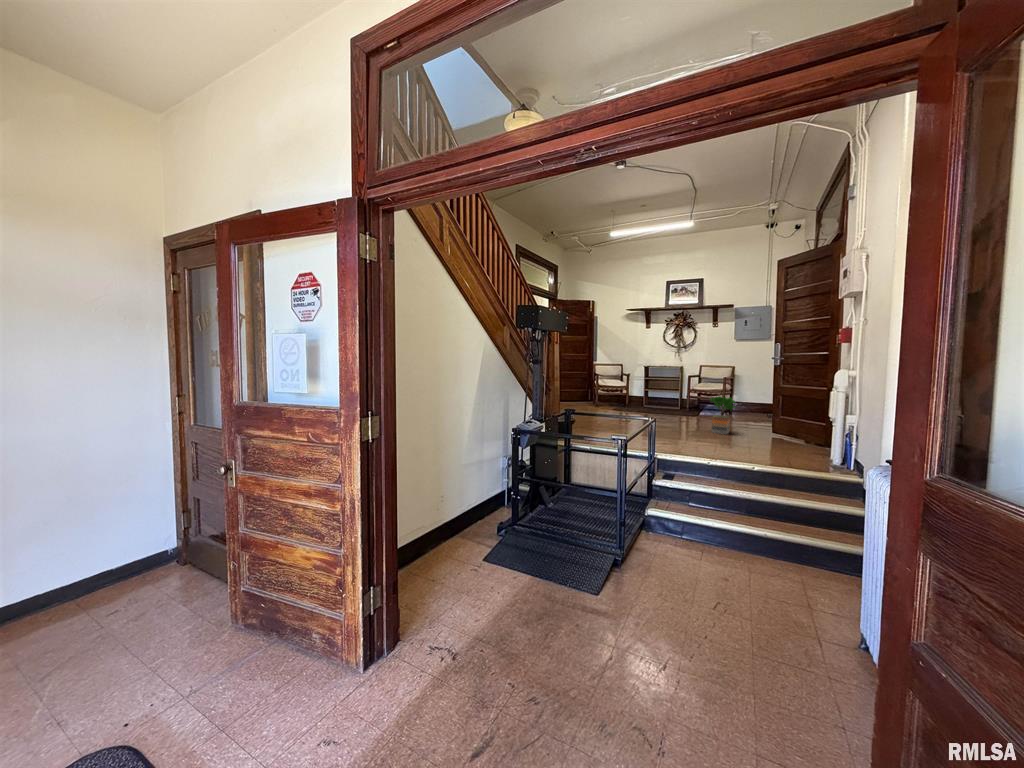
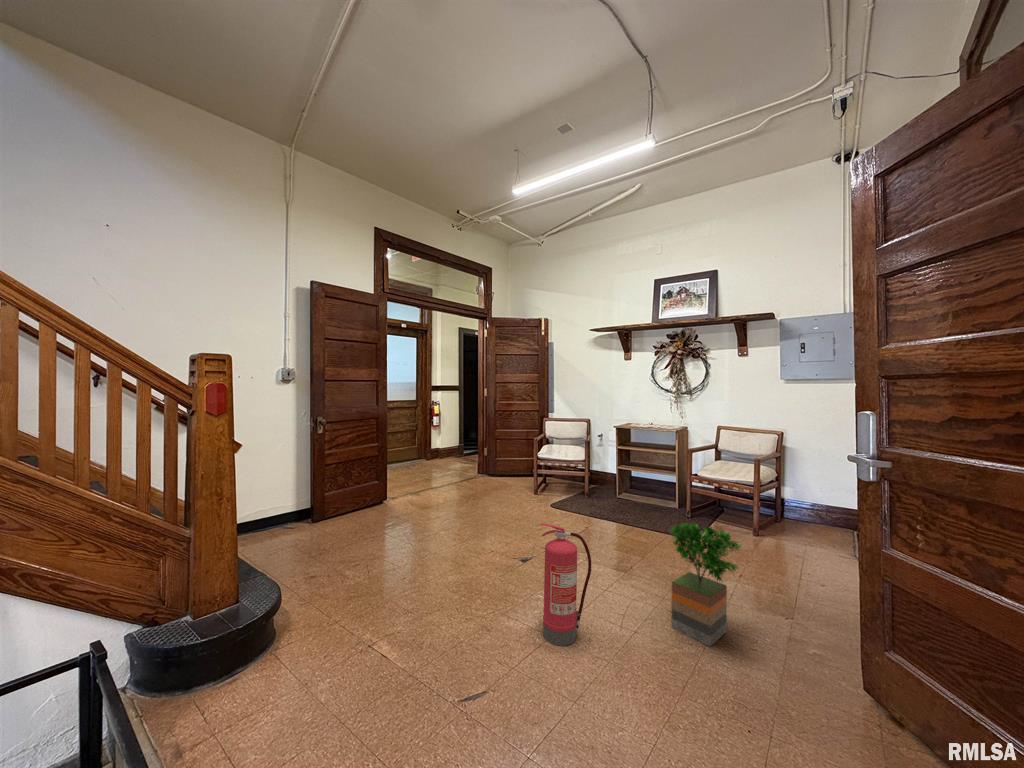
fire extinguisher: none [673,396,690,436] -> present [540,523,591,646]

